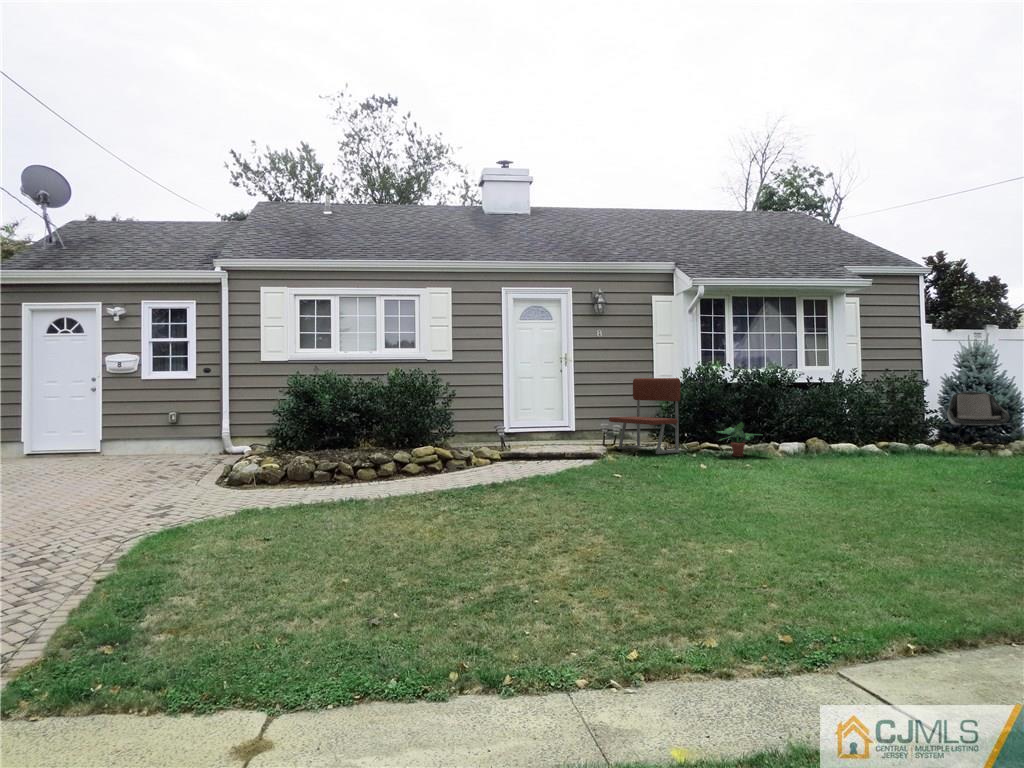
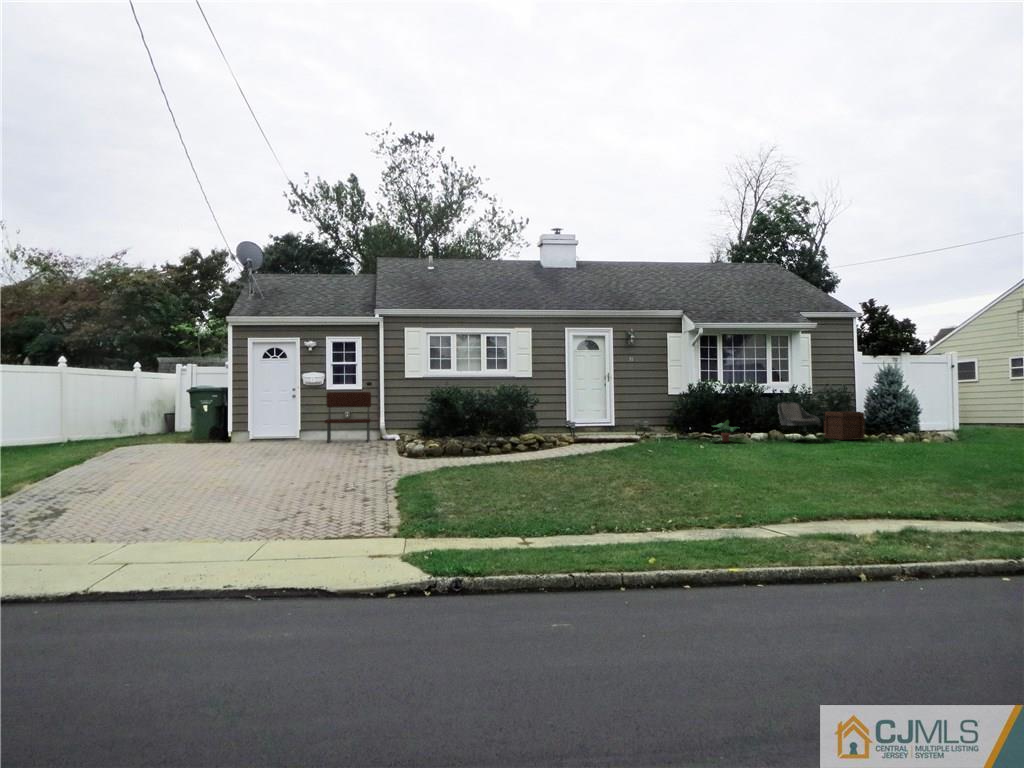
bench: present [609,378,680,454] -> present [325,392,371,442]
lounge chair: present [947,392,1009,450] -> present [776,402,820,441]
wooden crate: none [885,409,949,452] -> present [824,411,865,440]

